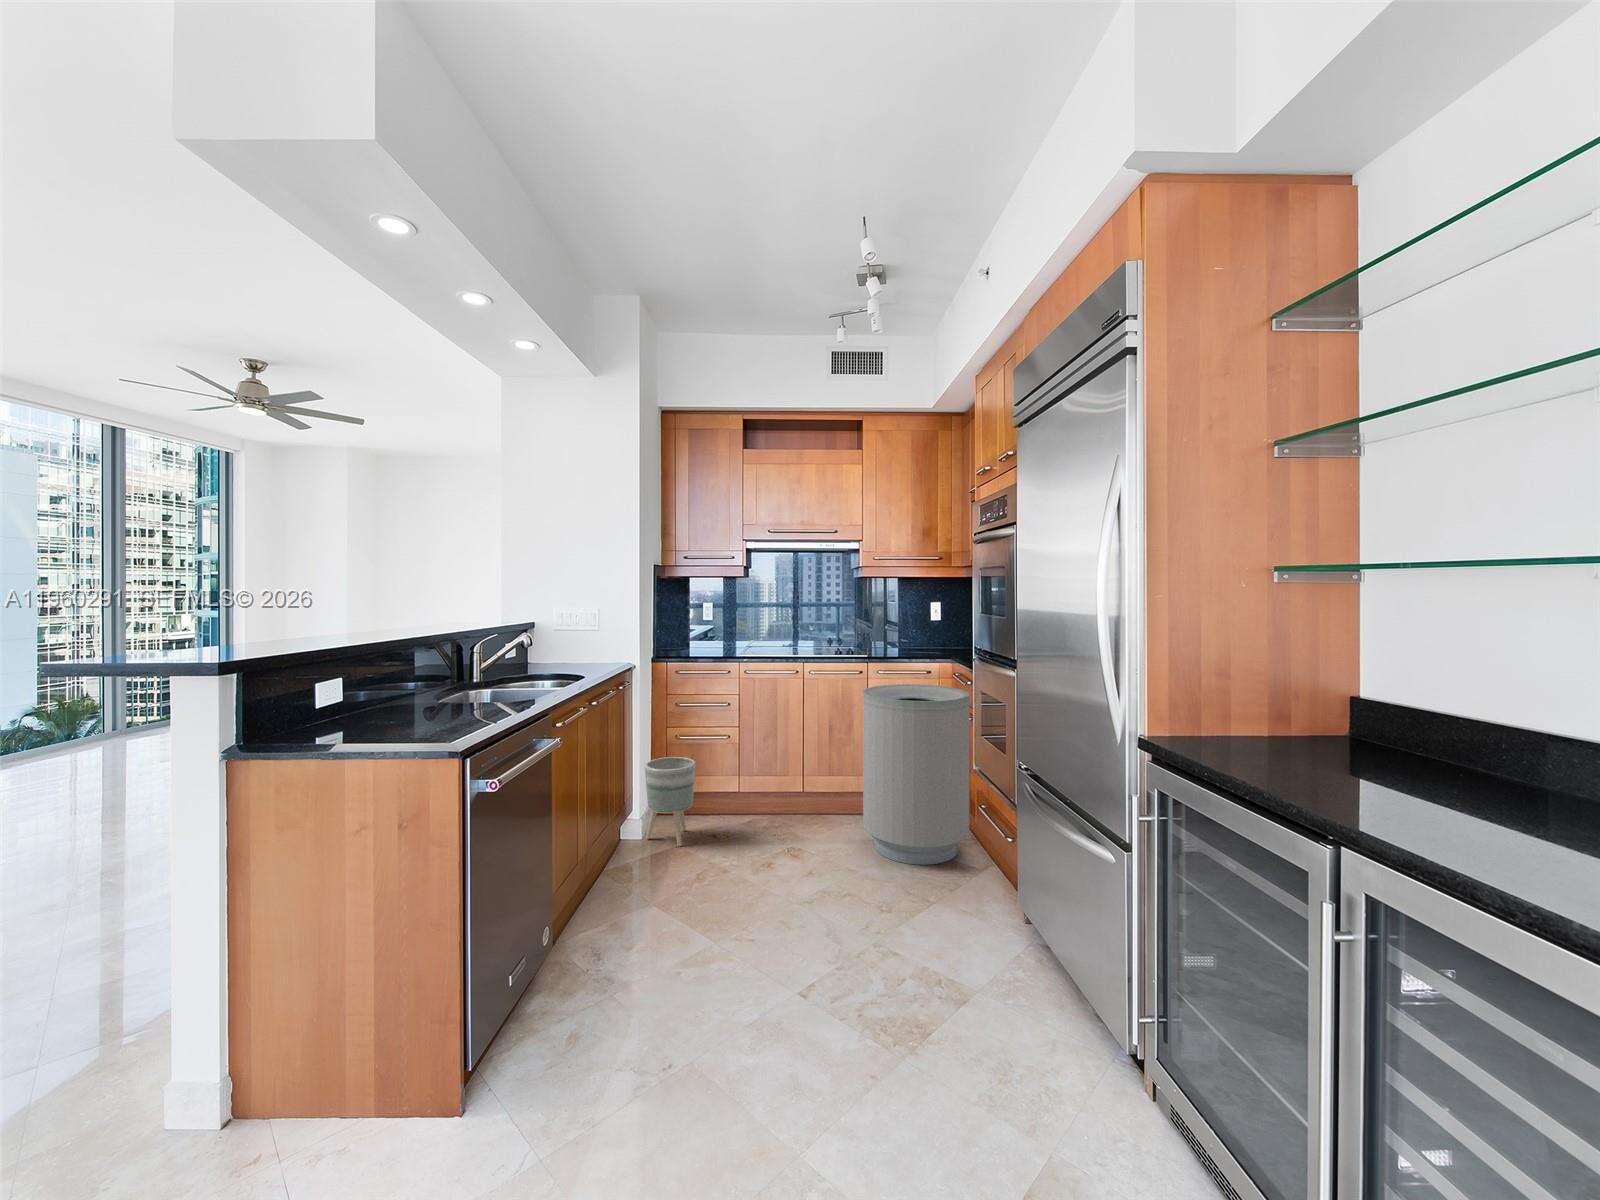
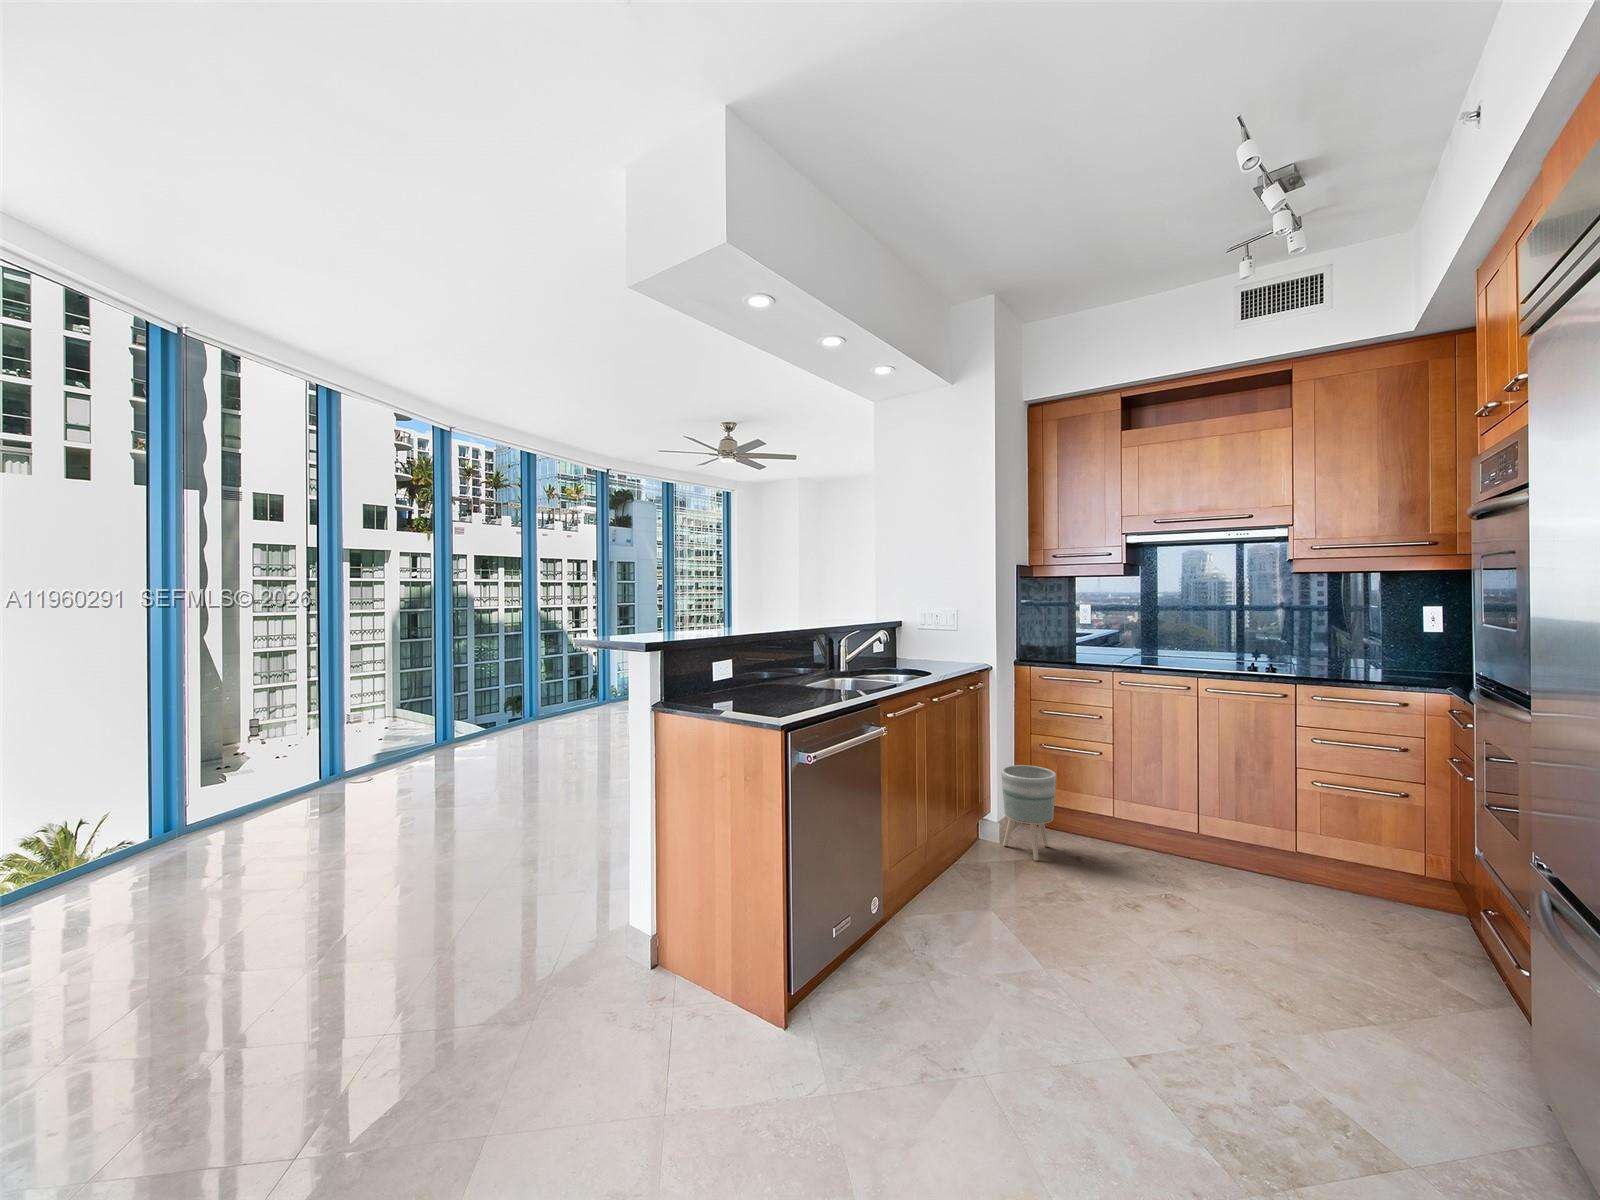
trash can: present [863,684,970,865] -> none [1275,714,1465,971]

